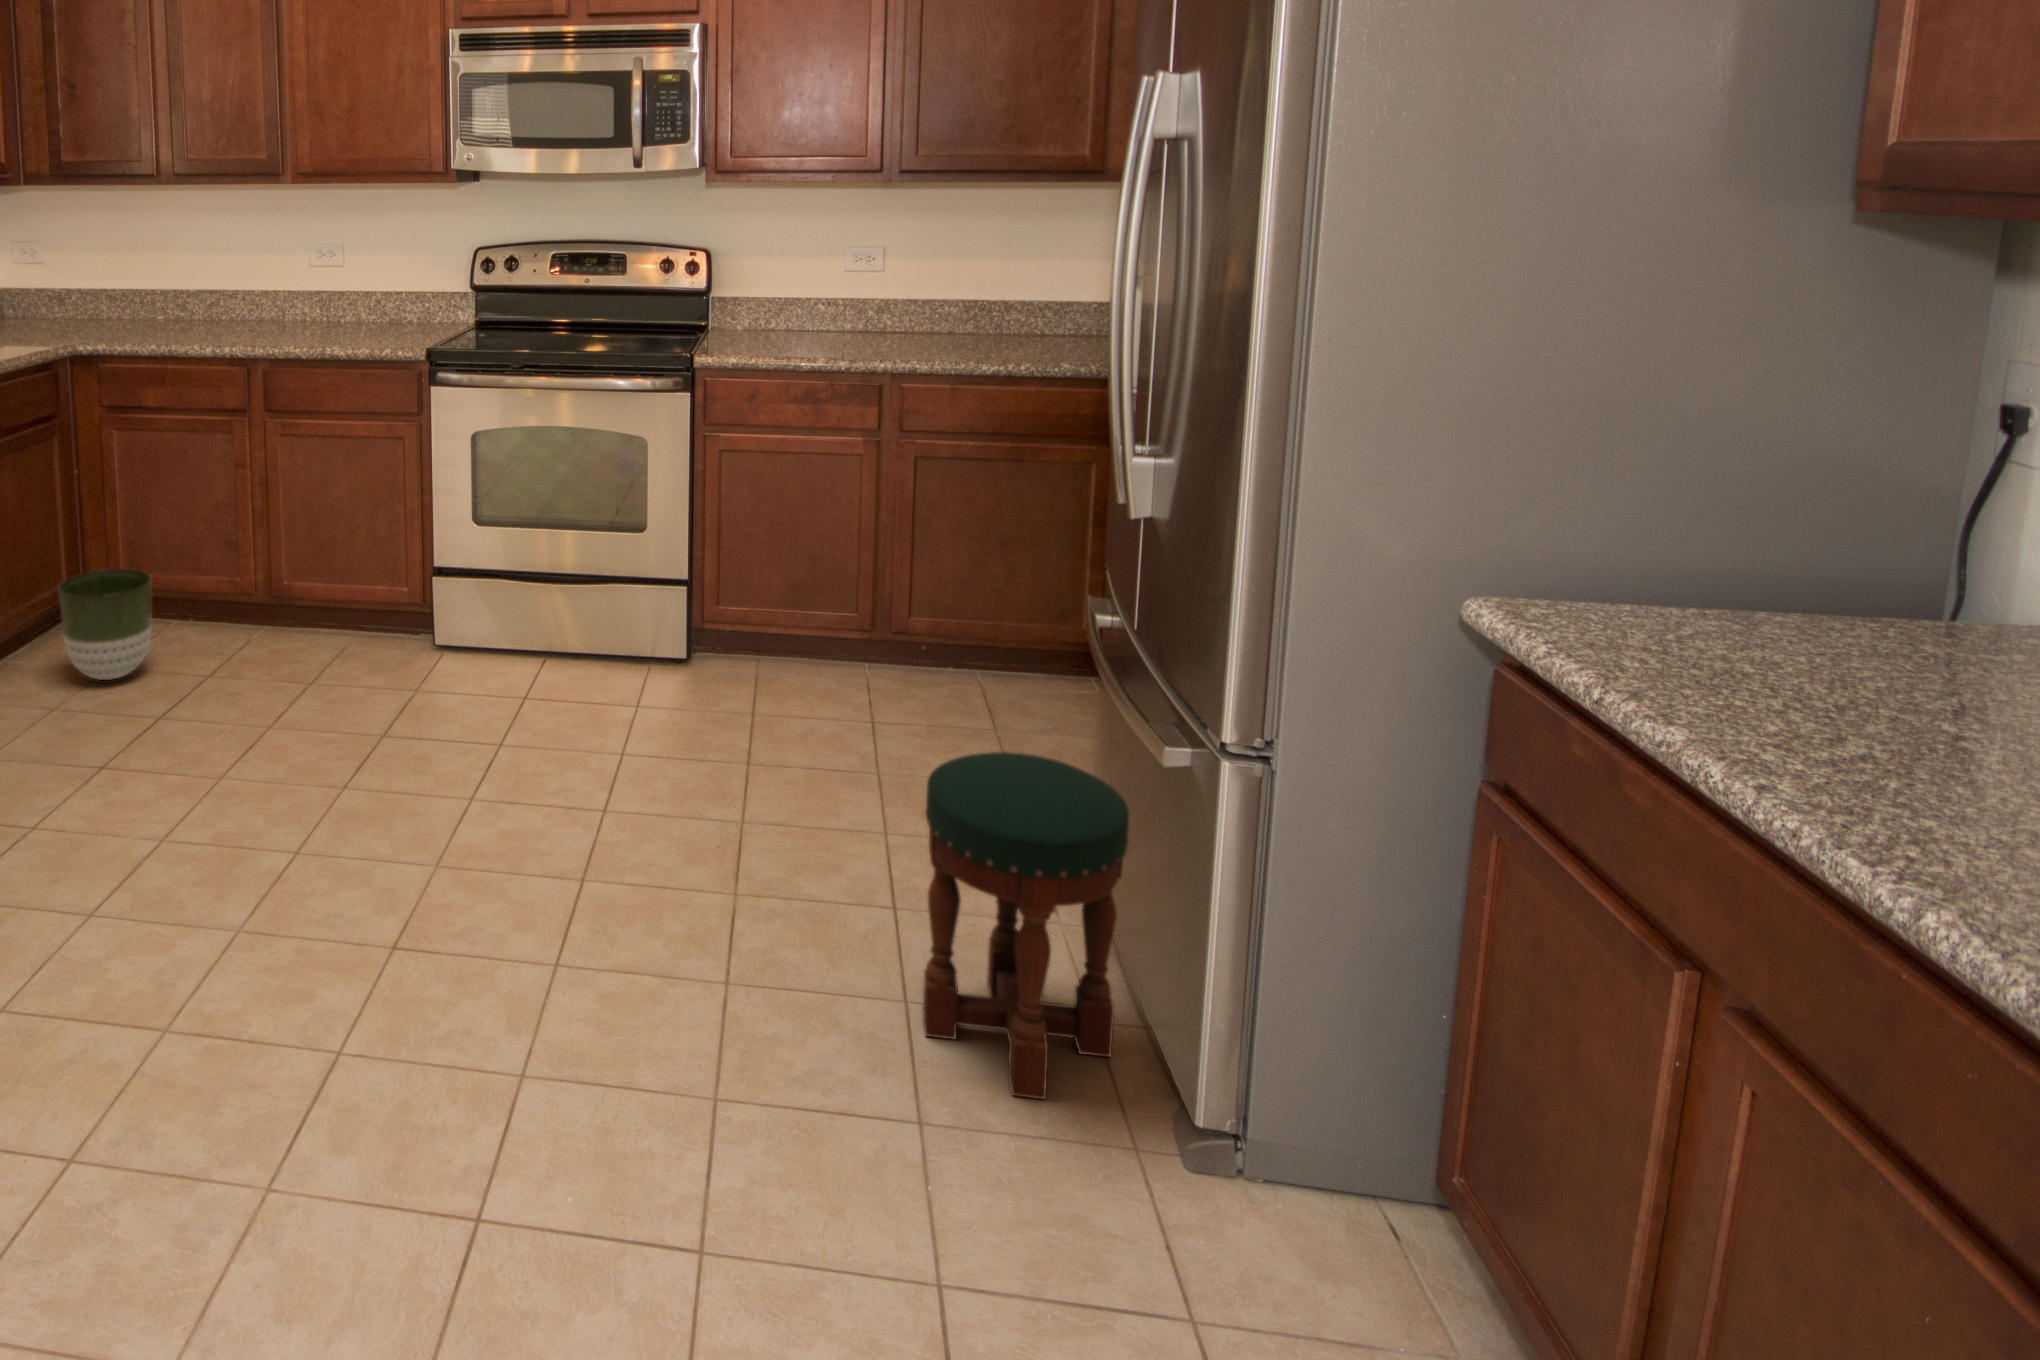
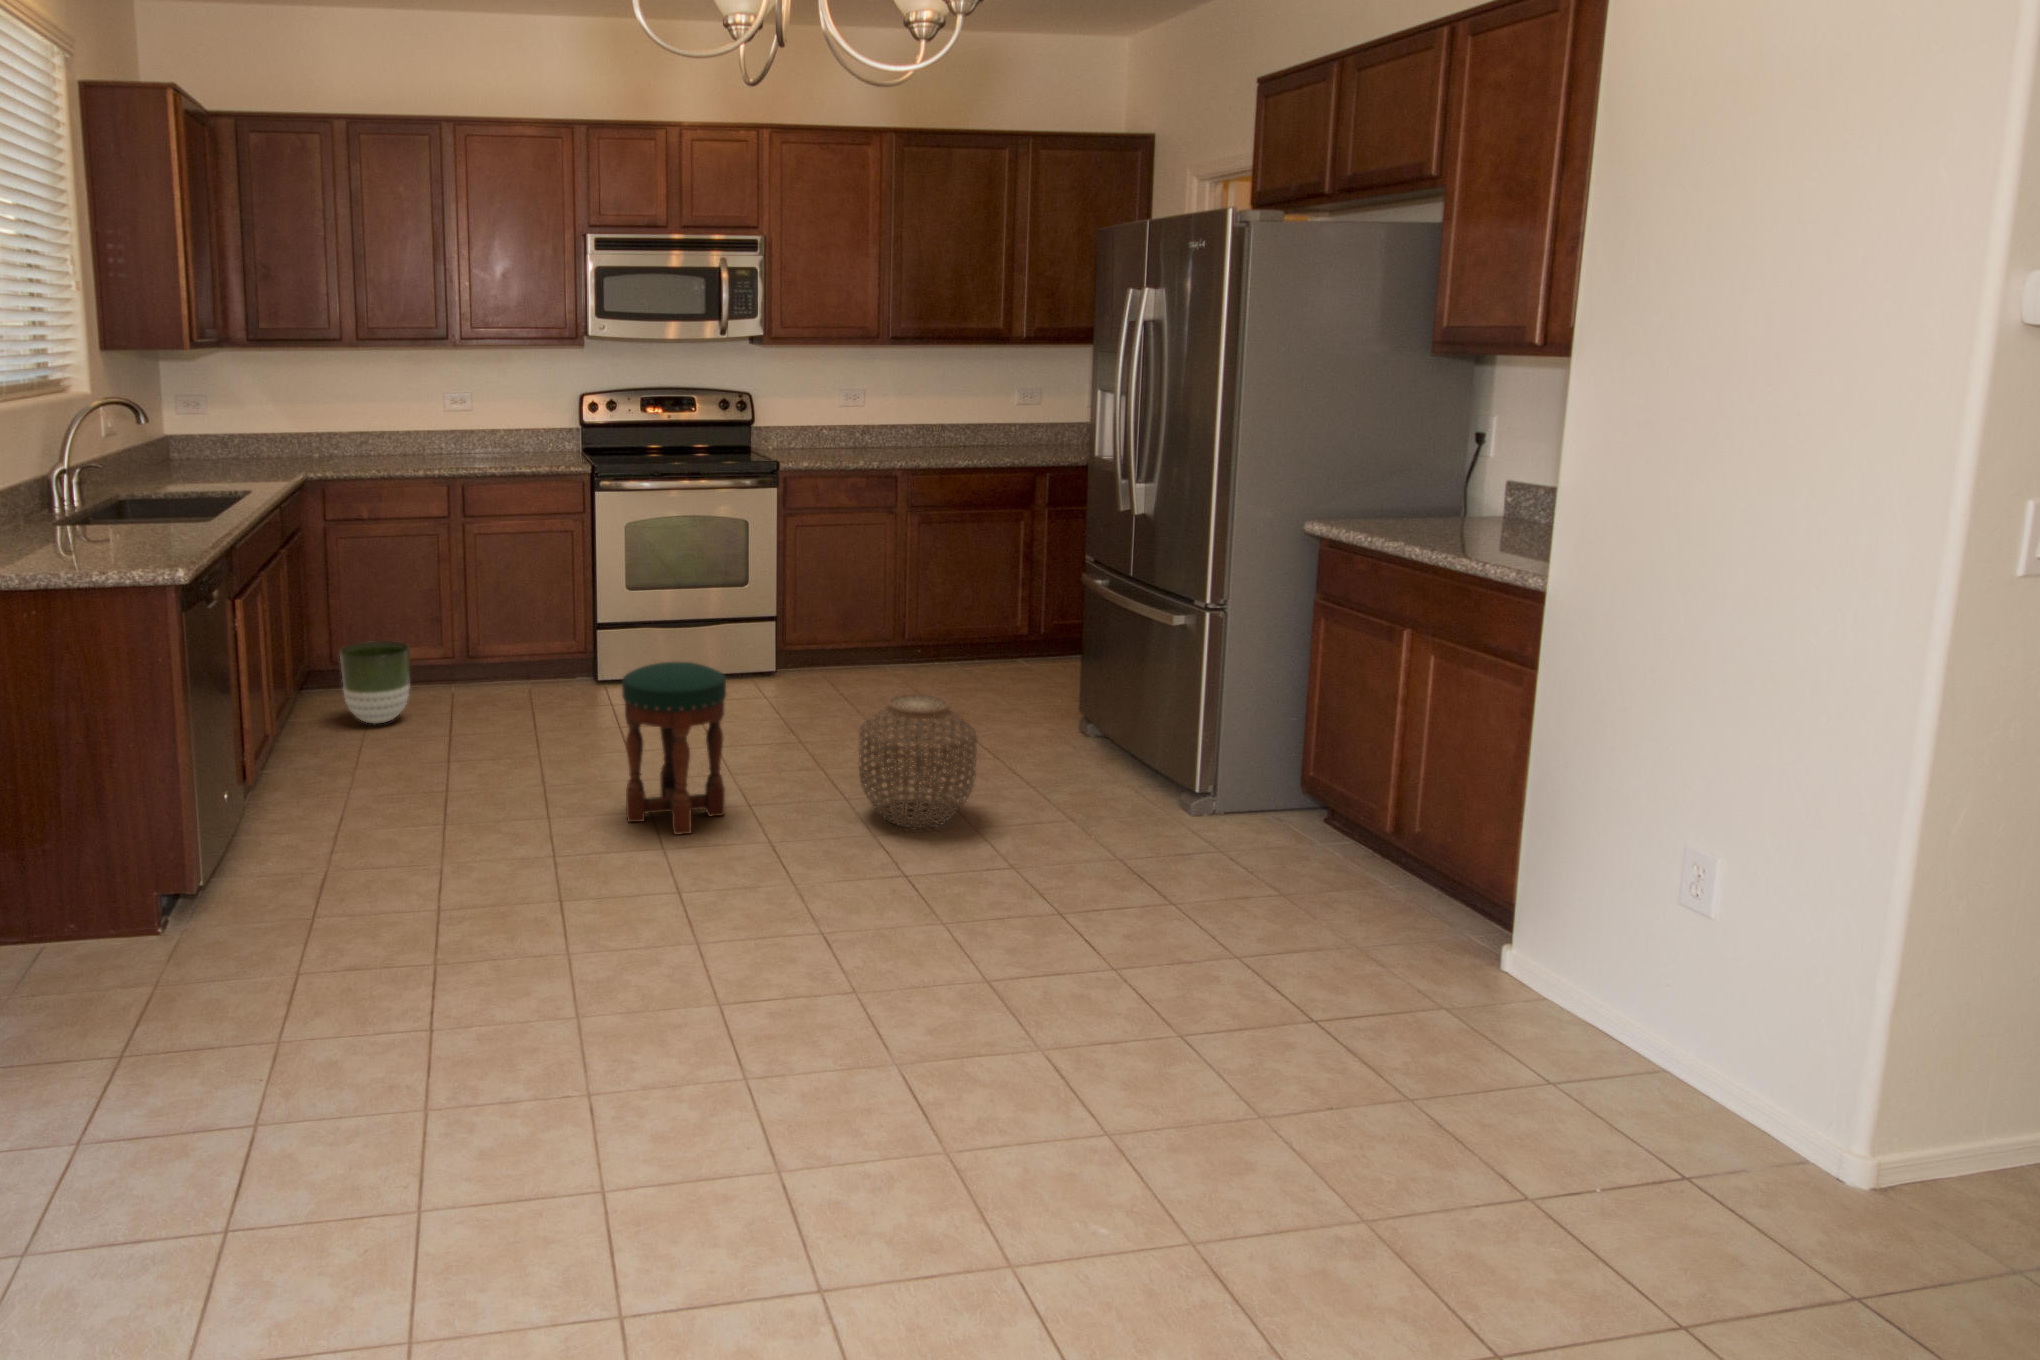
stool: present [923,752,1129,1099] -> present [622,662,726,834]
woven basket: none [511,818,726,1086] -> present [859,694,976,828]

